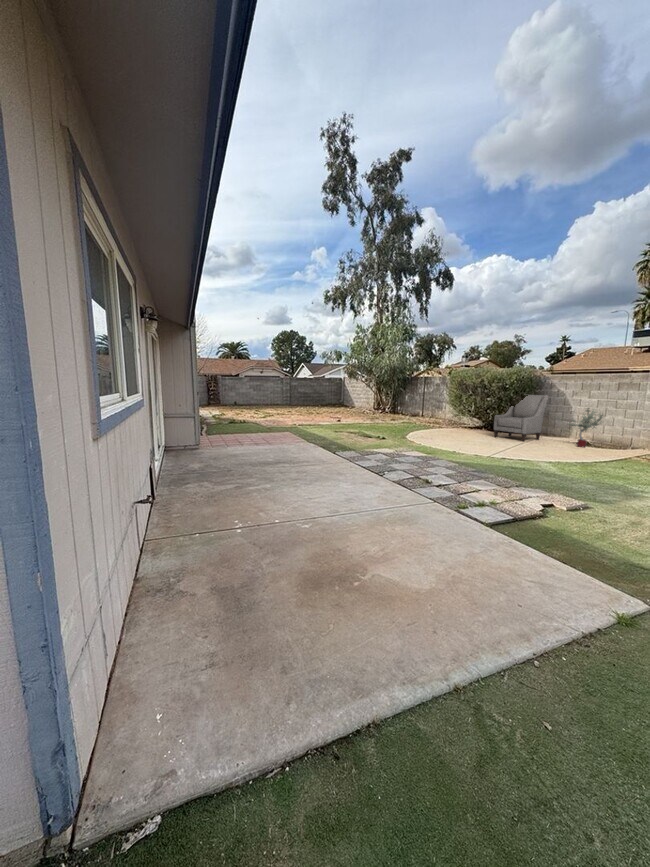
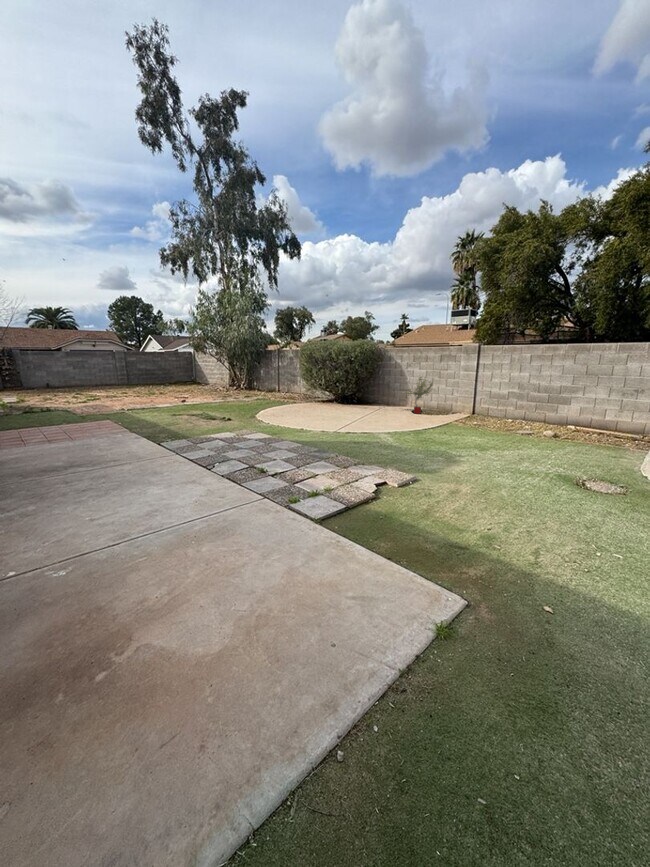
chair: present [493,395,549,441] -> none [342,365,389,412]

